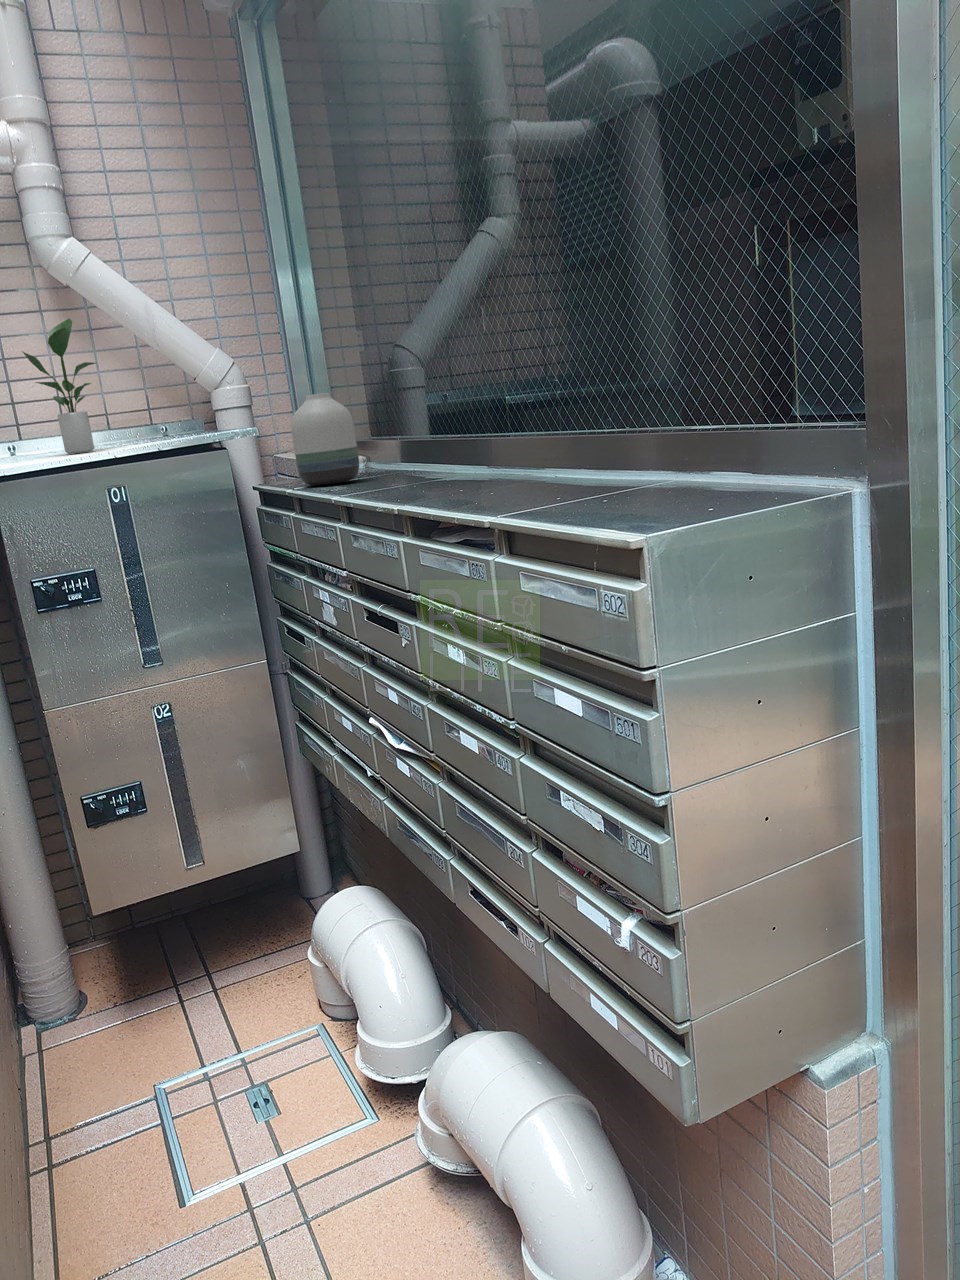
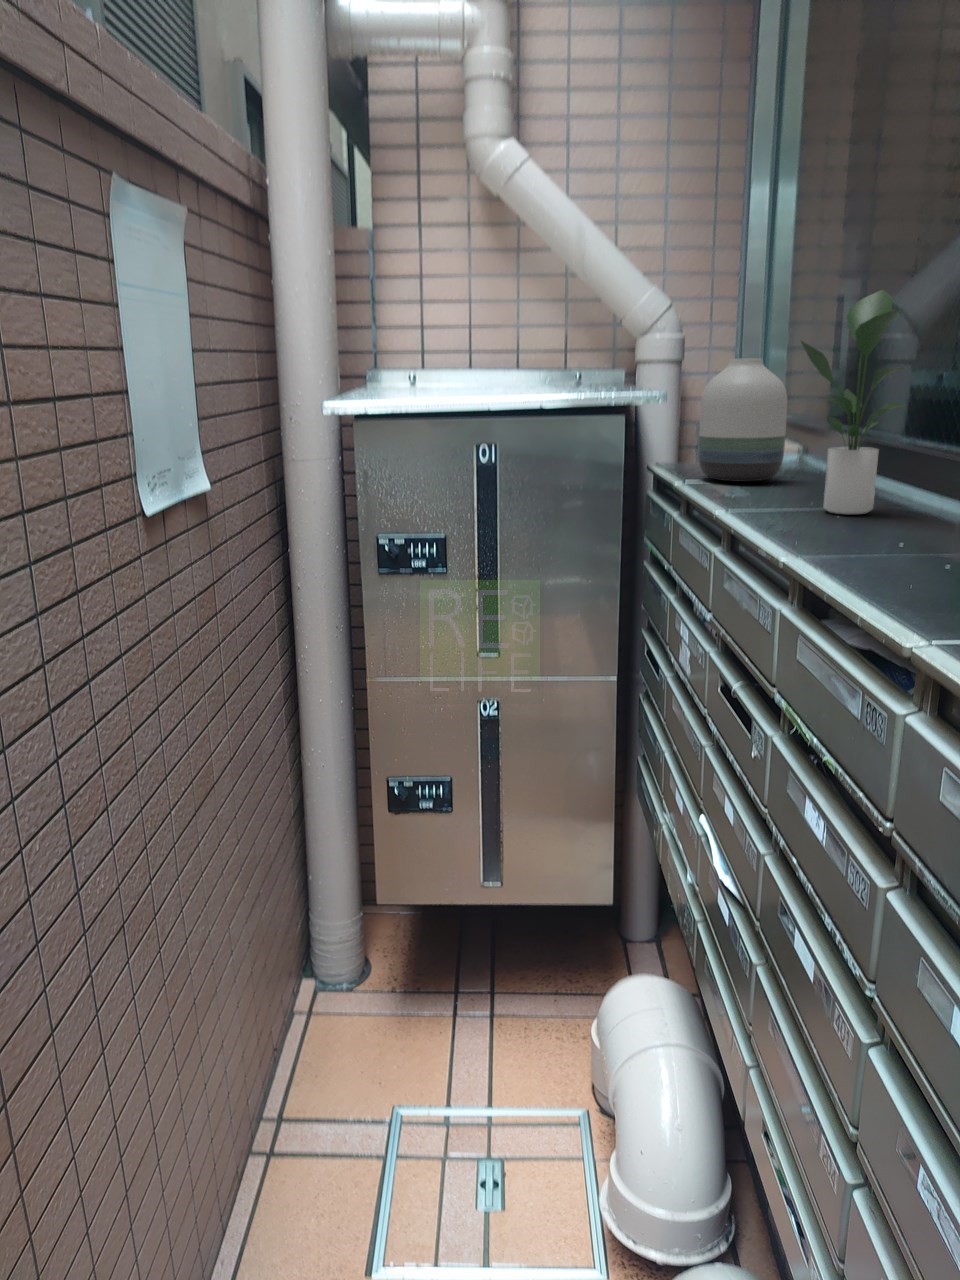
potted plant: present [23,319,95,454] -> present [801,290,907,515]

